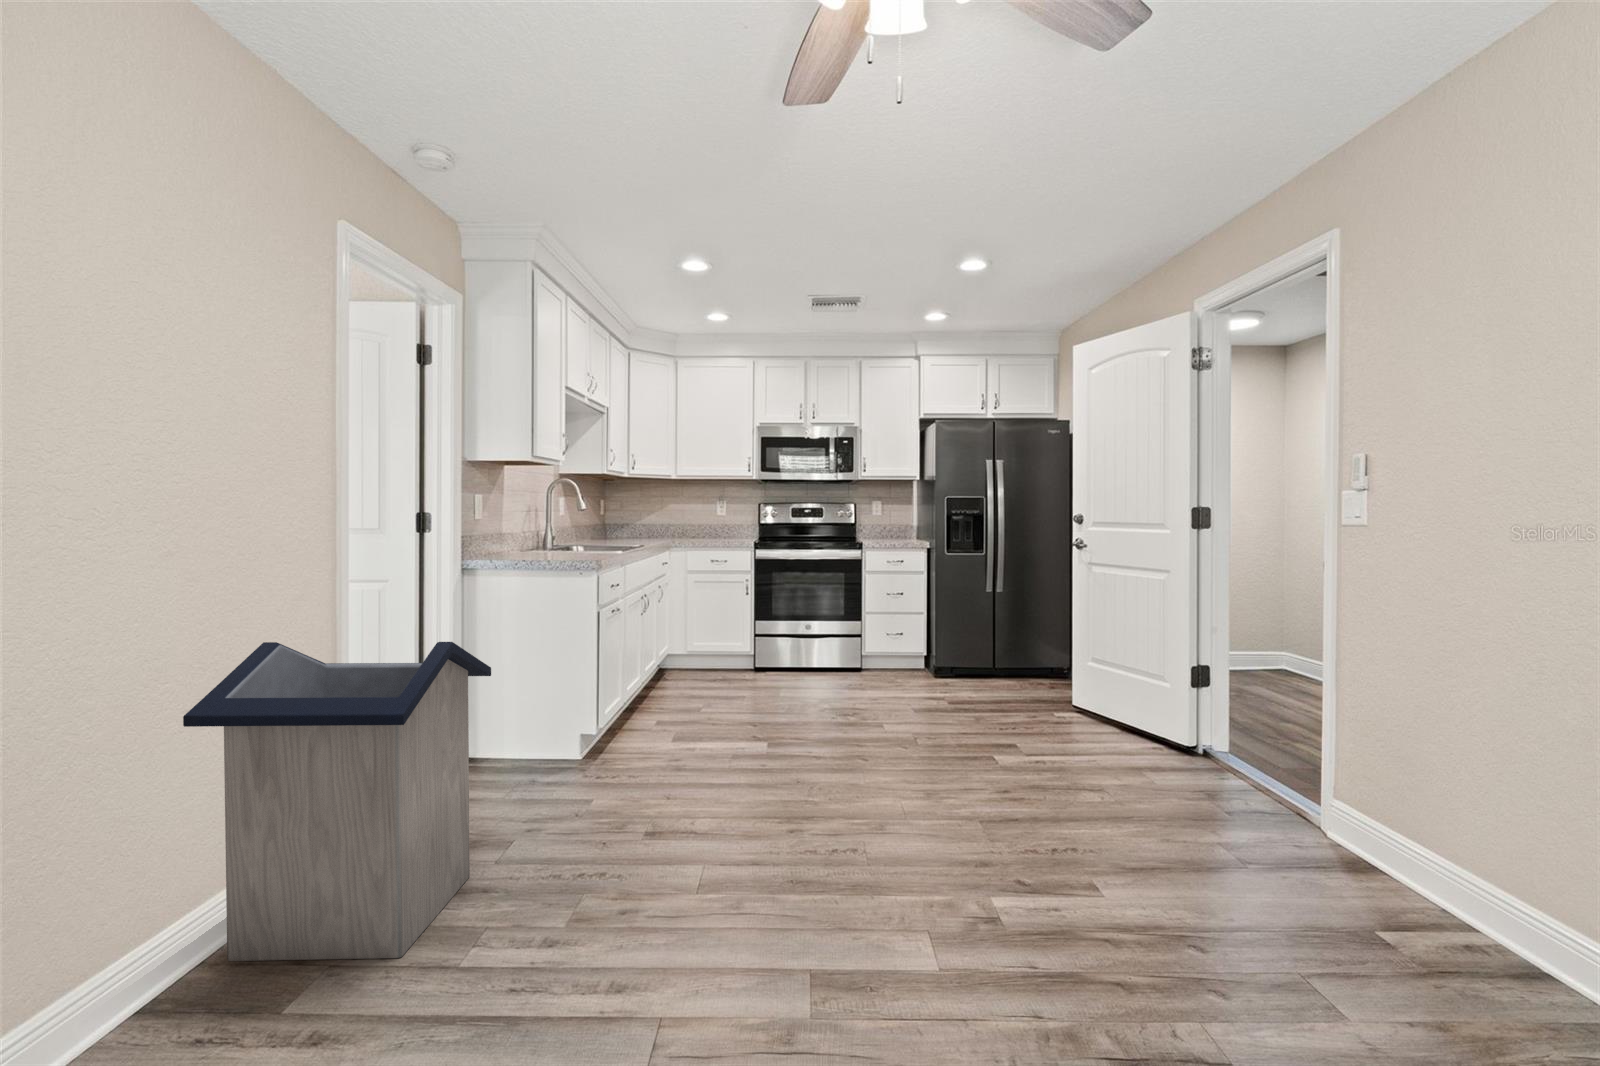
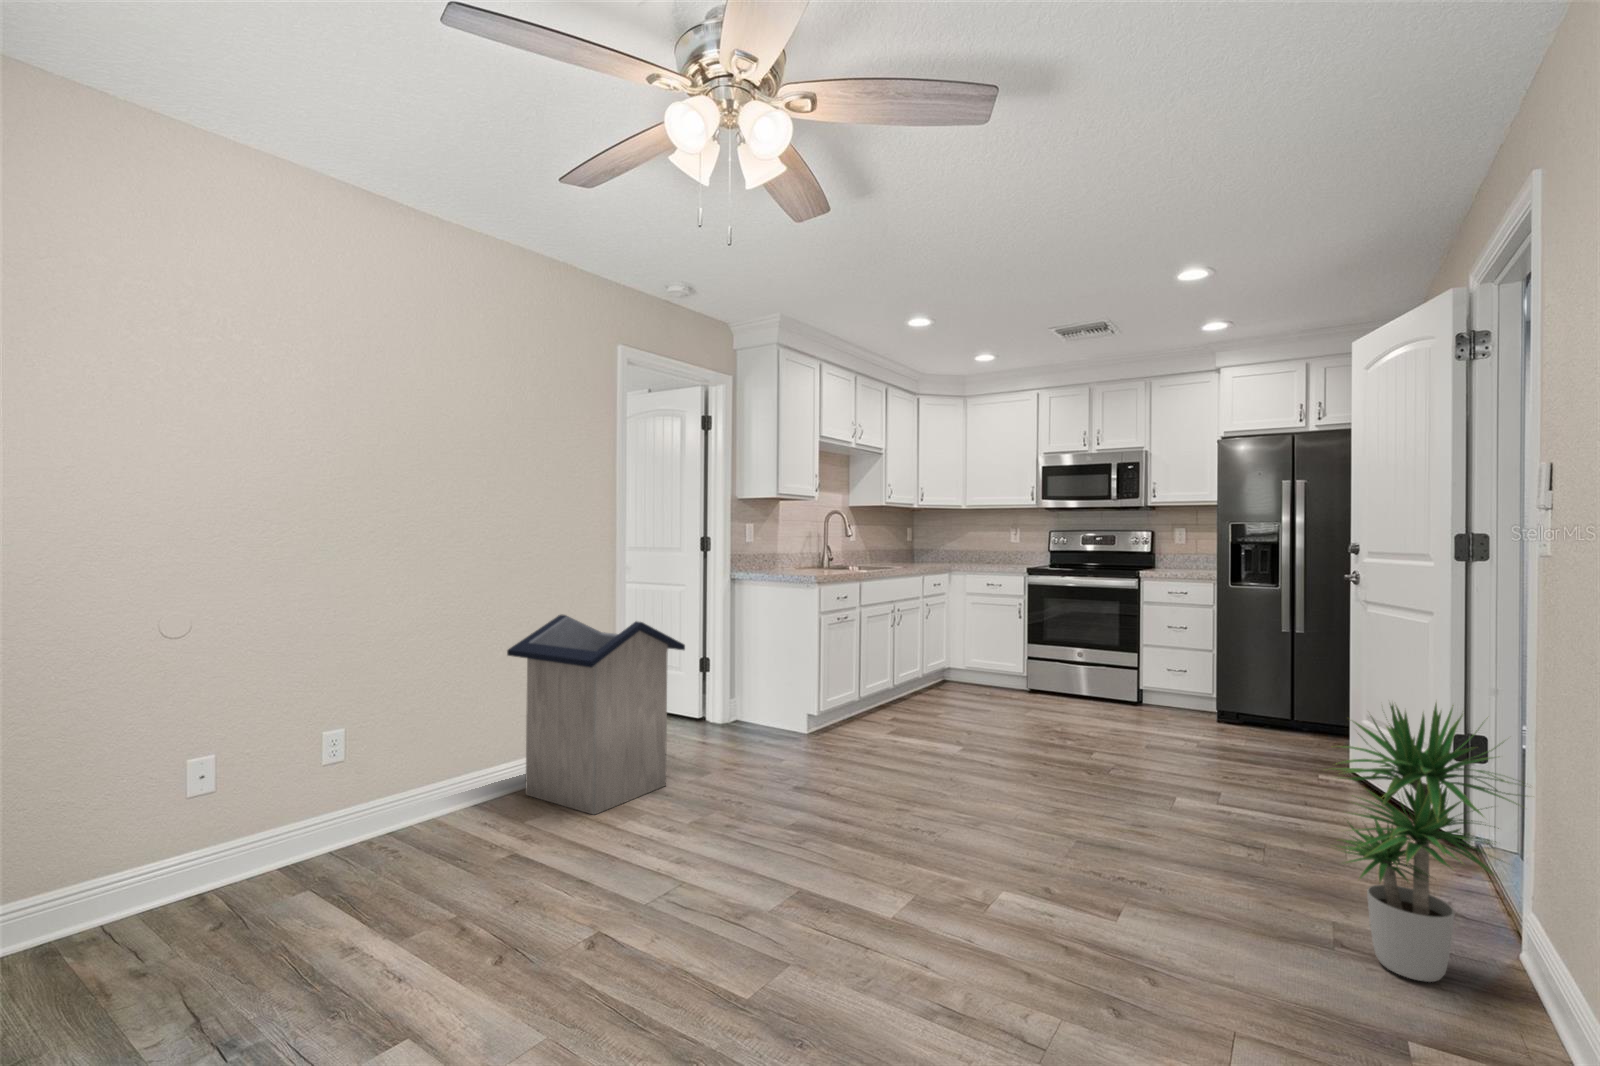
potted plant: none [1226,641,1390,874] -> present [1332,703,1517,982]

